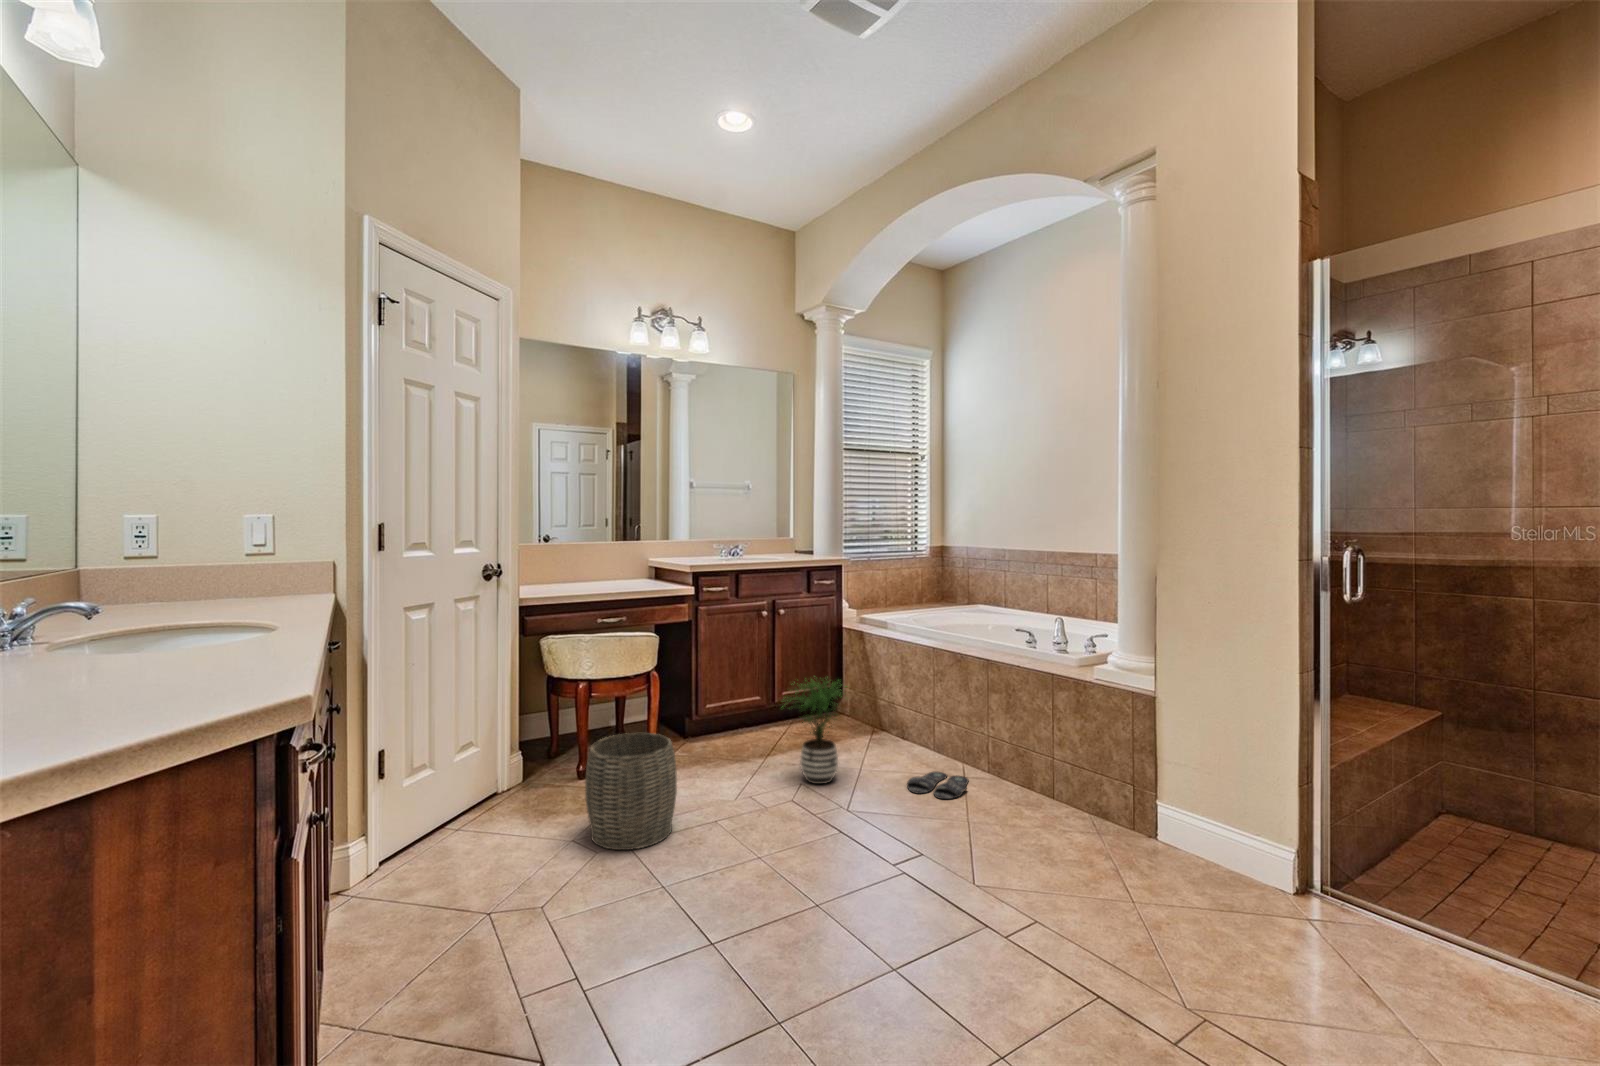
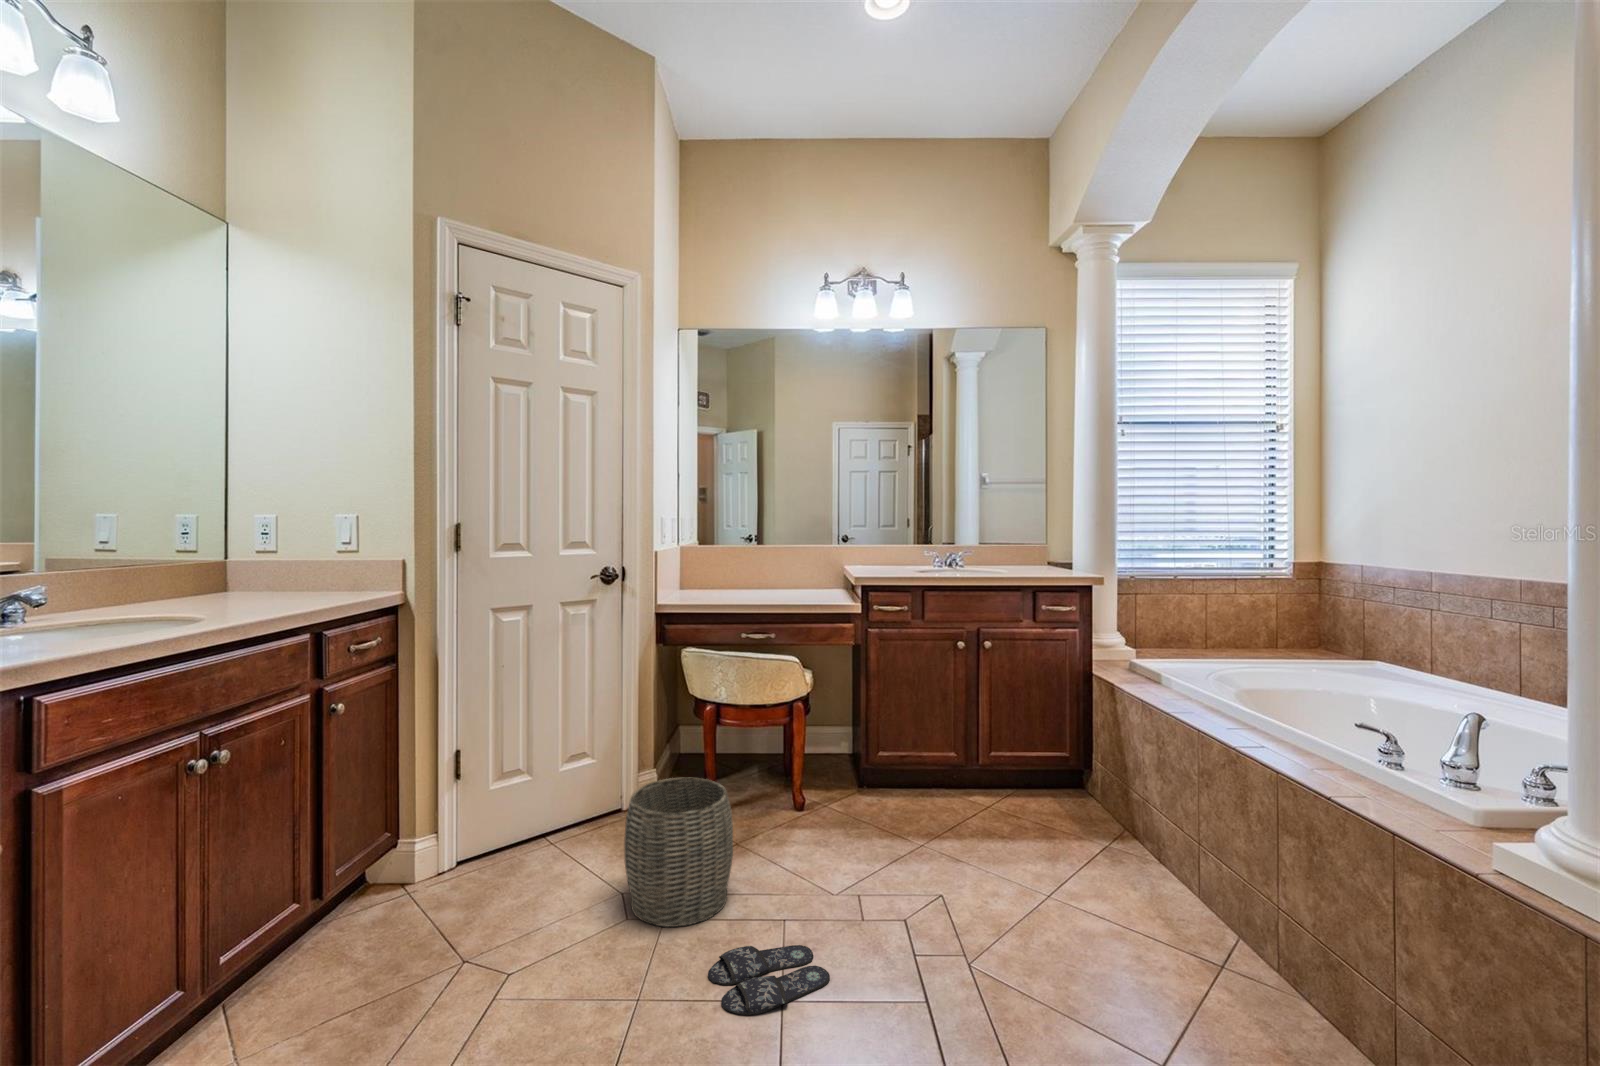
potted plant: present [781,677,847,784] -> none [905,742,1013,903]
slippers: present [907,772,968,799] -> present [708,945,830,1015]

